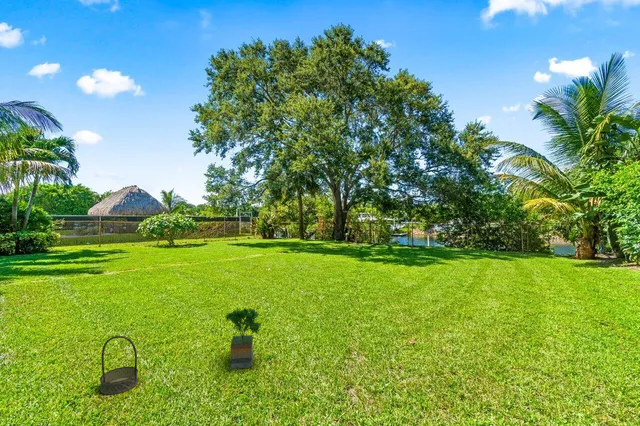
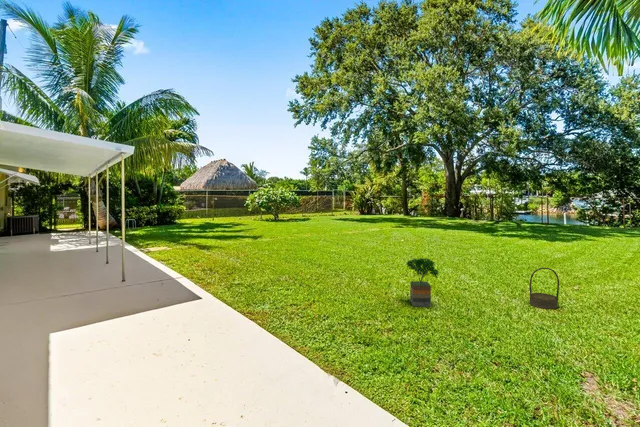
basket: present [100,336,138,395] -> present [530,268,559,309]

